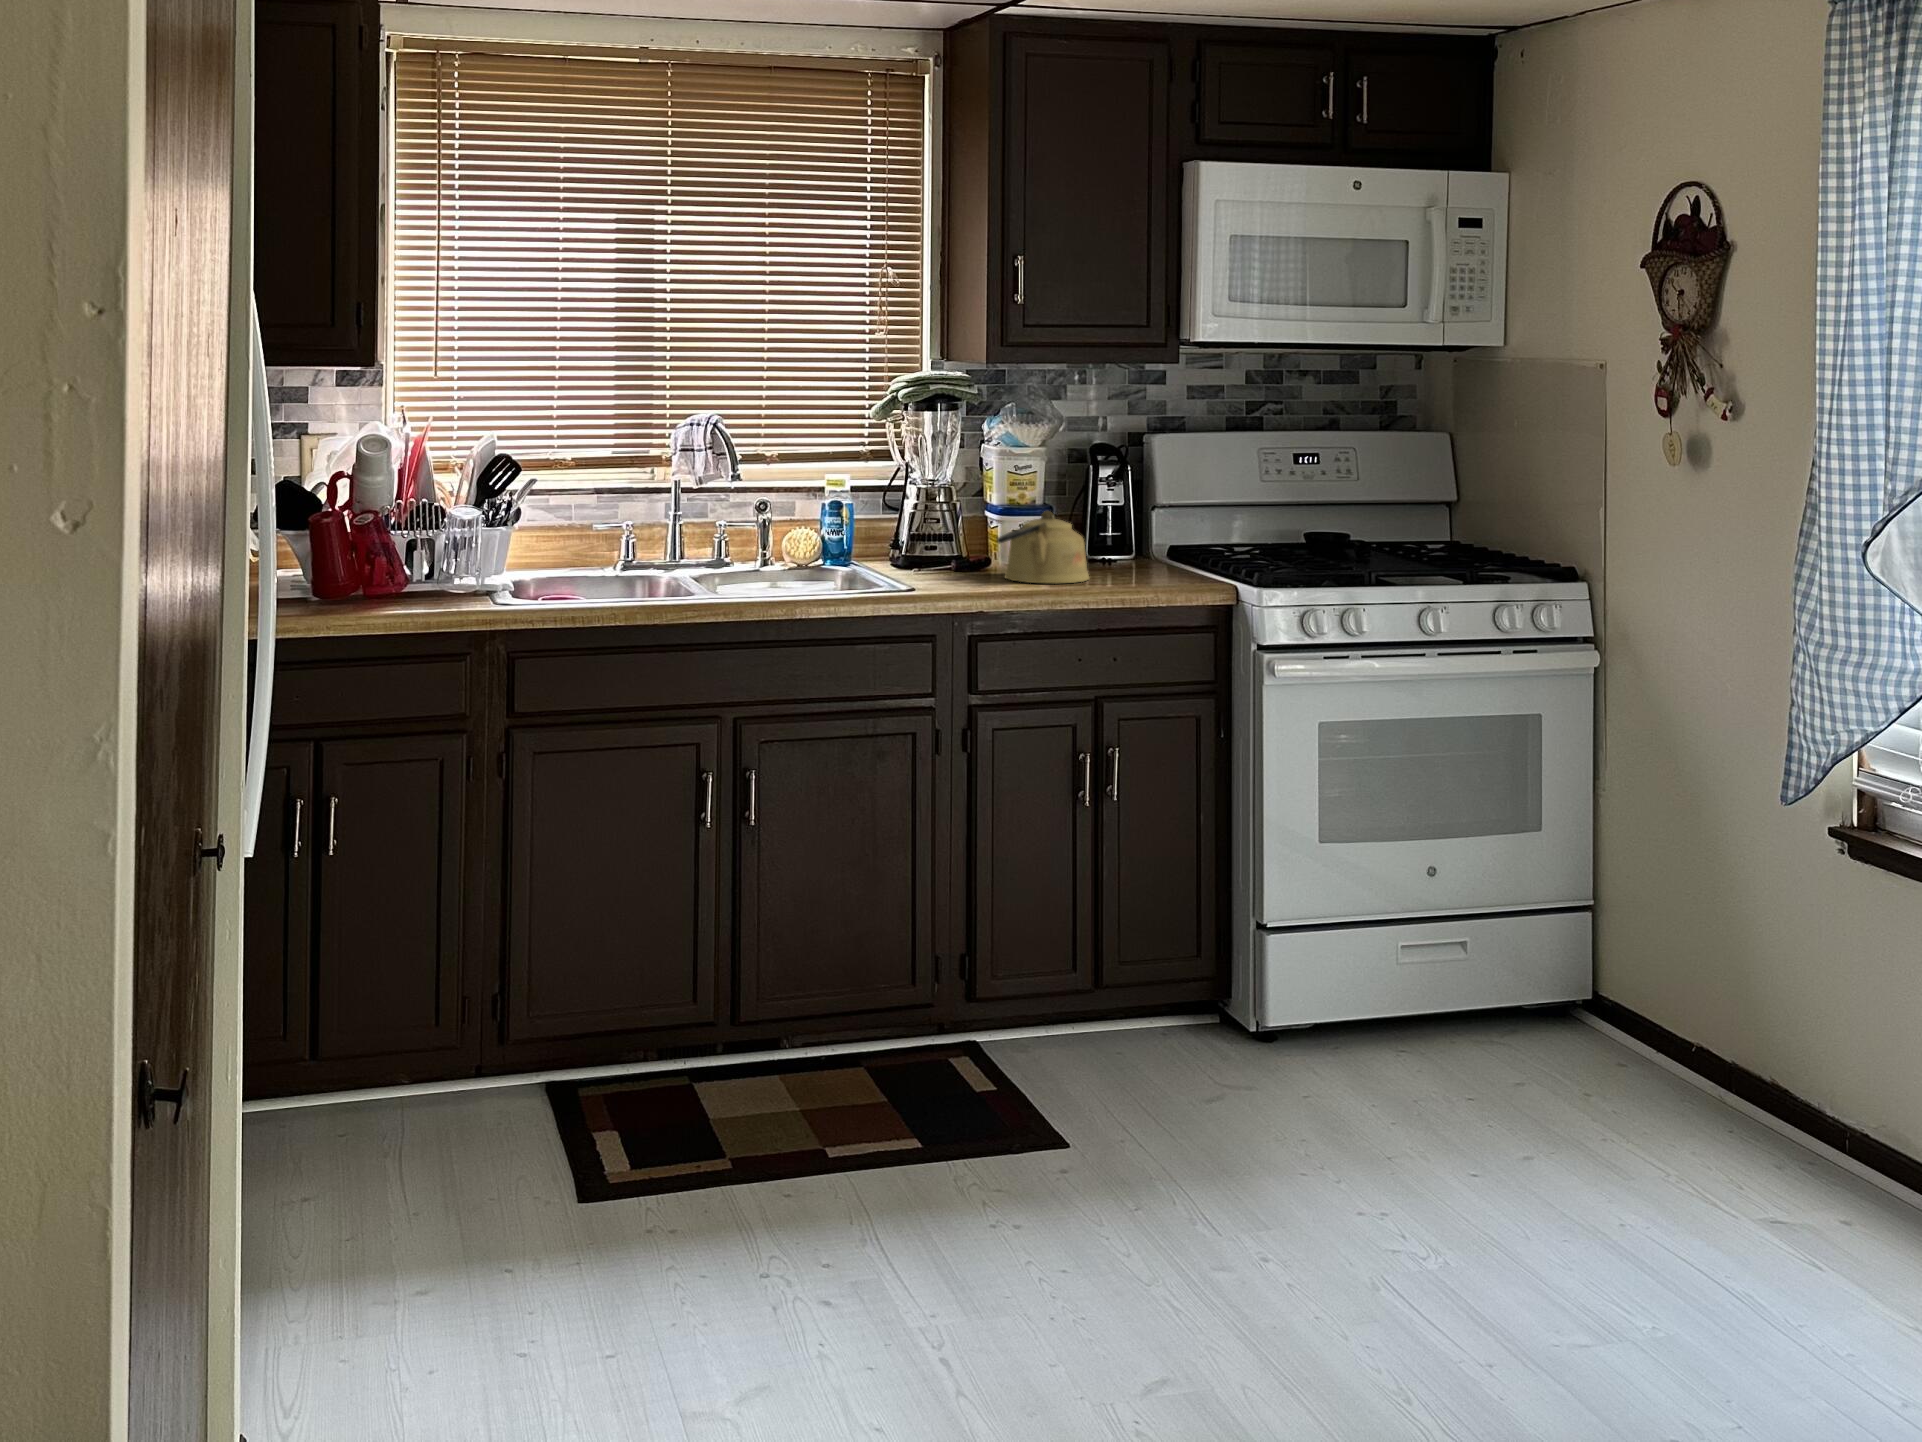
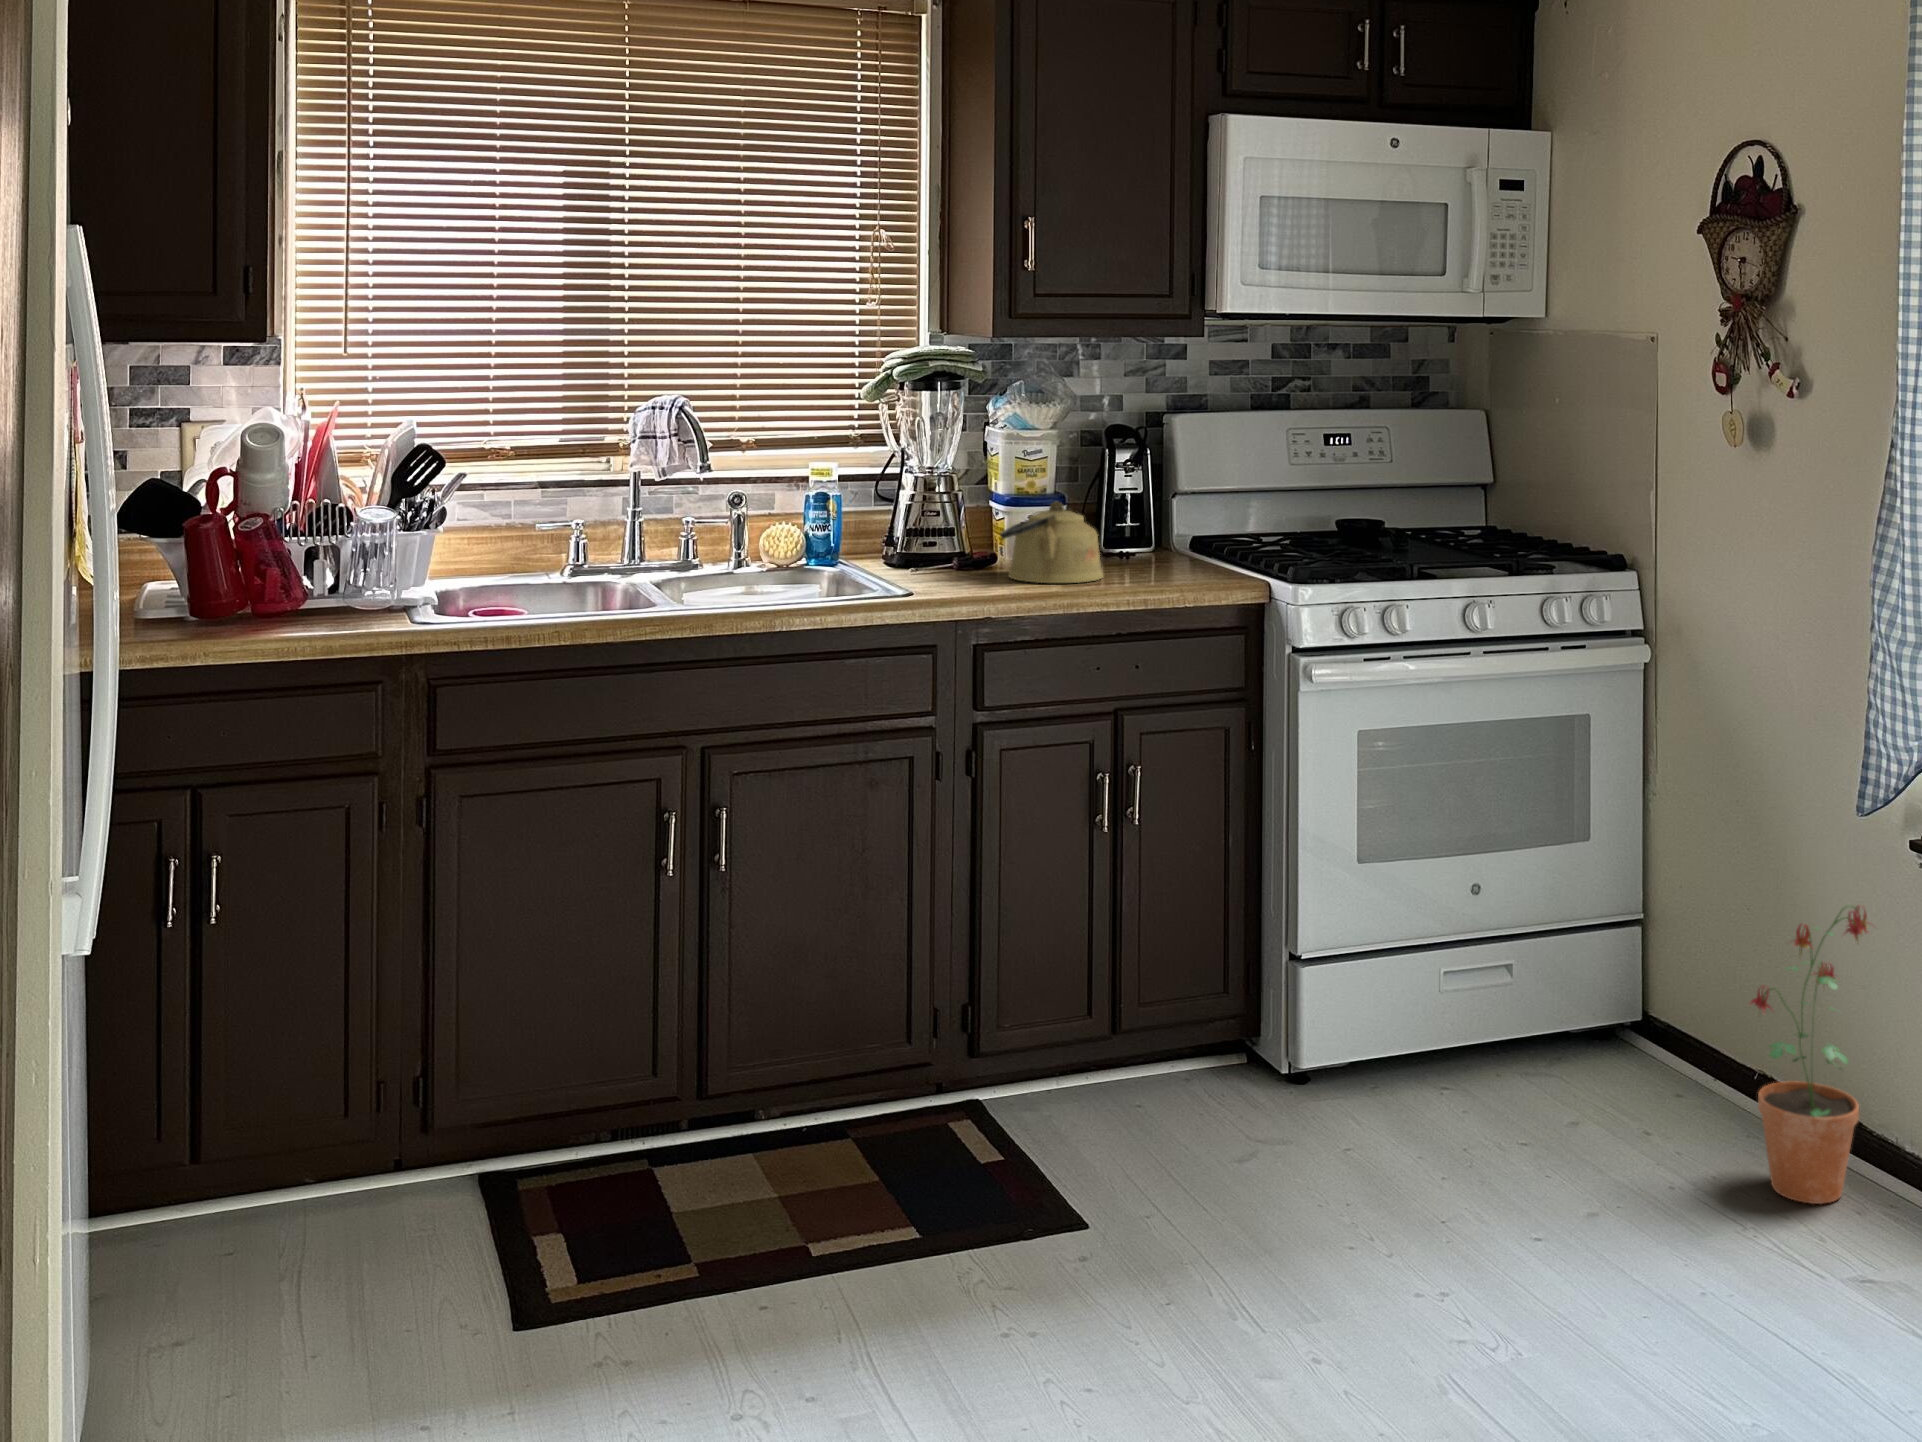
potted plant: none [1674,885,1797,1158] -> present [1750,905,1874,1204]

